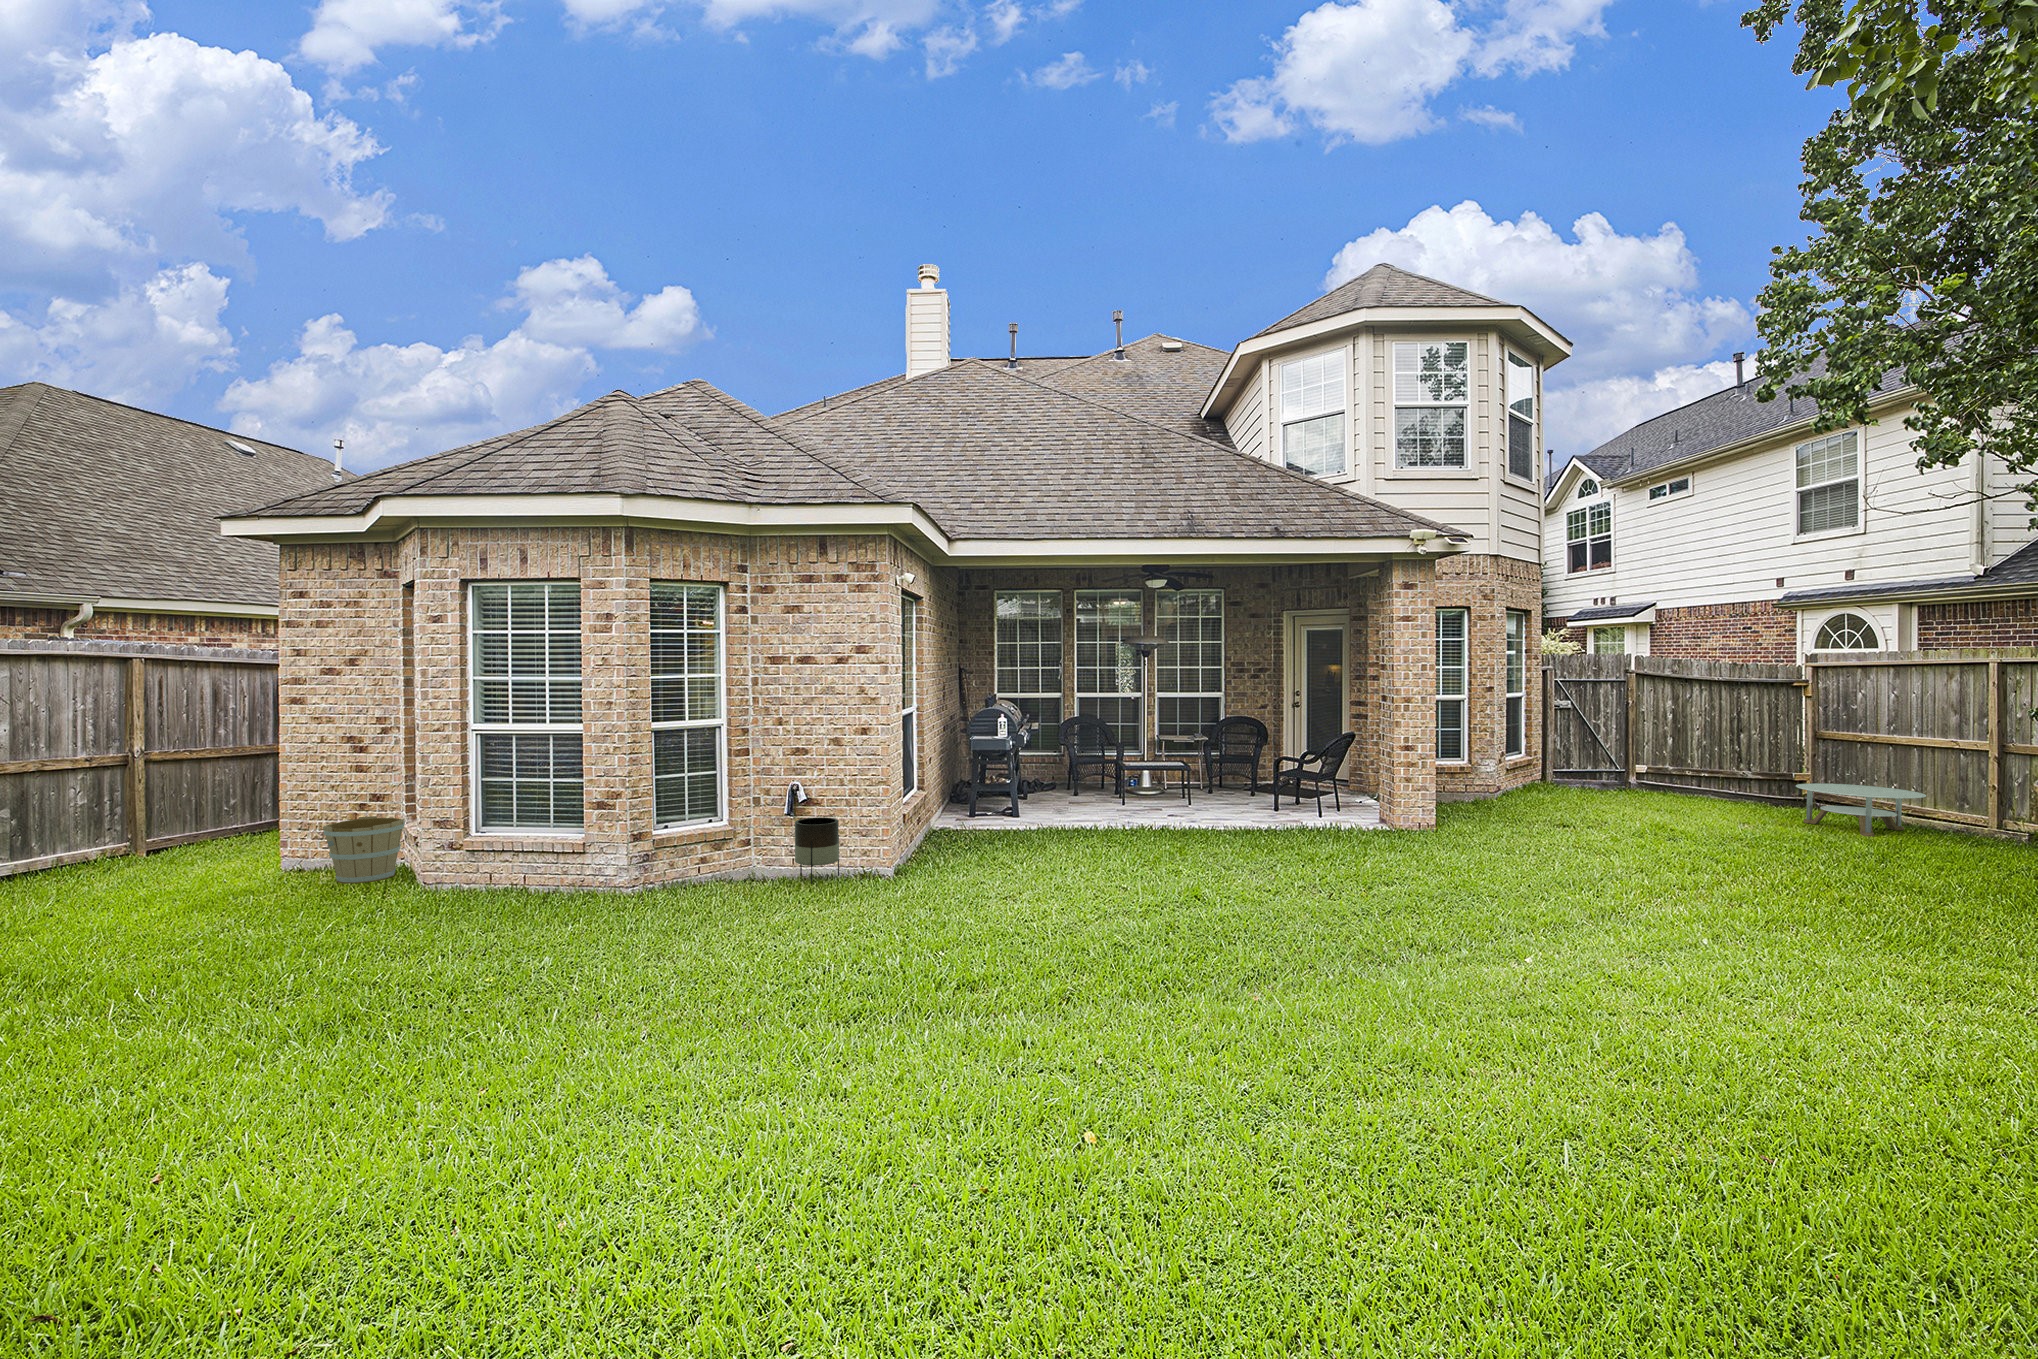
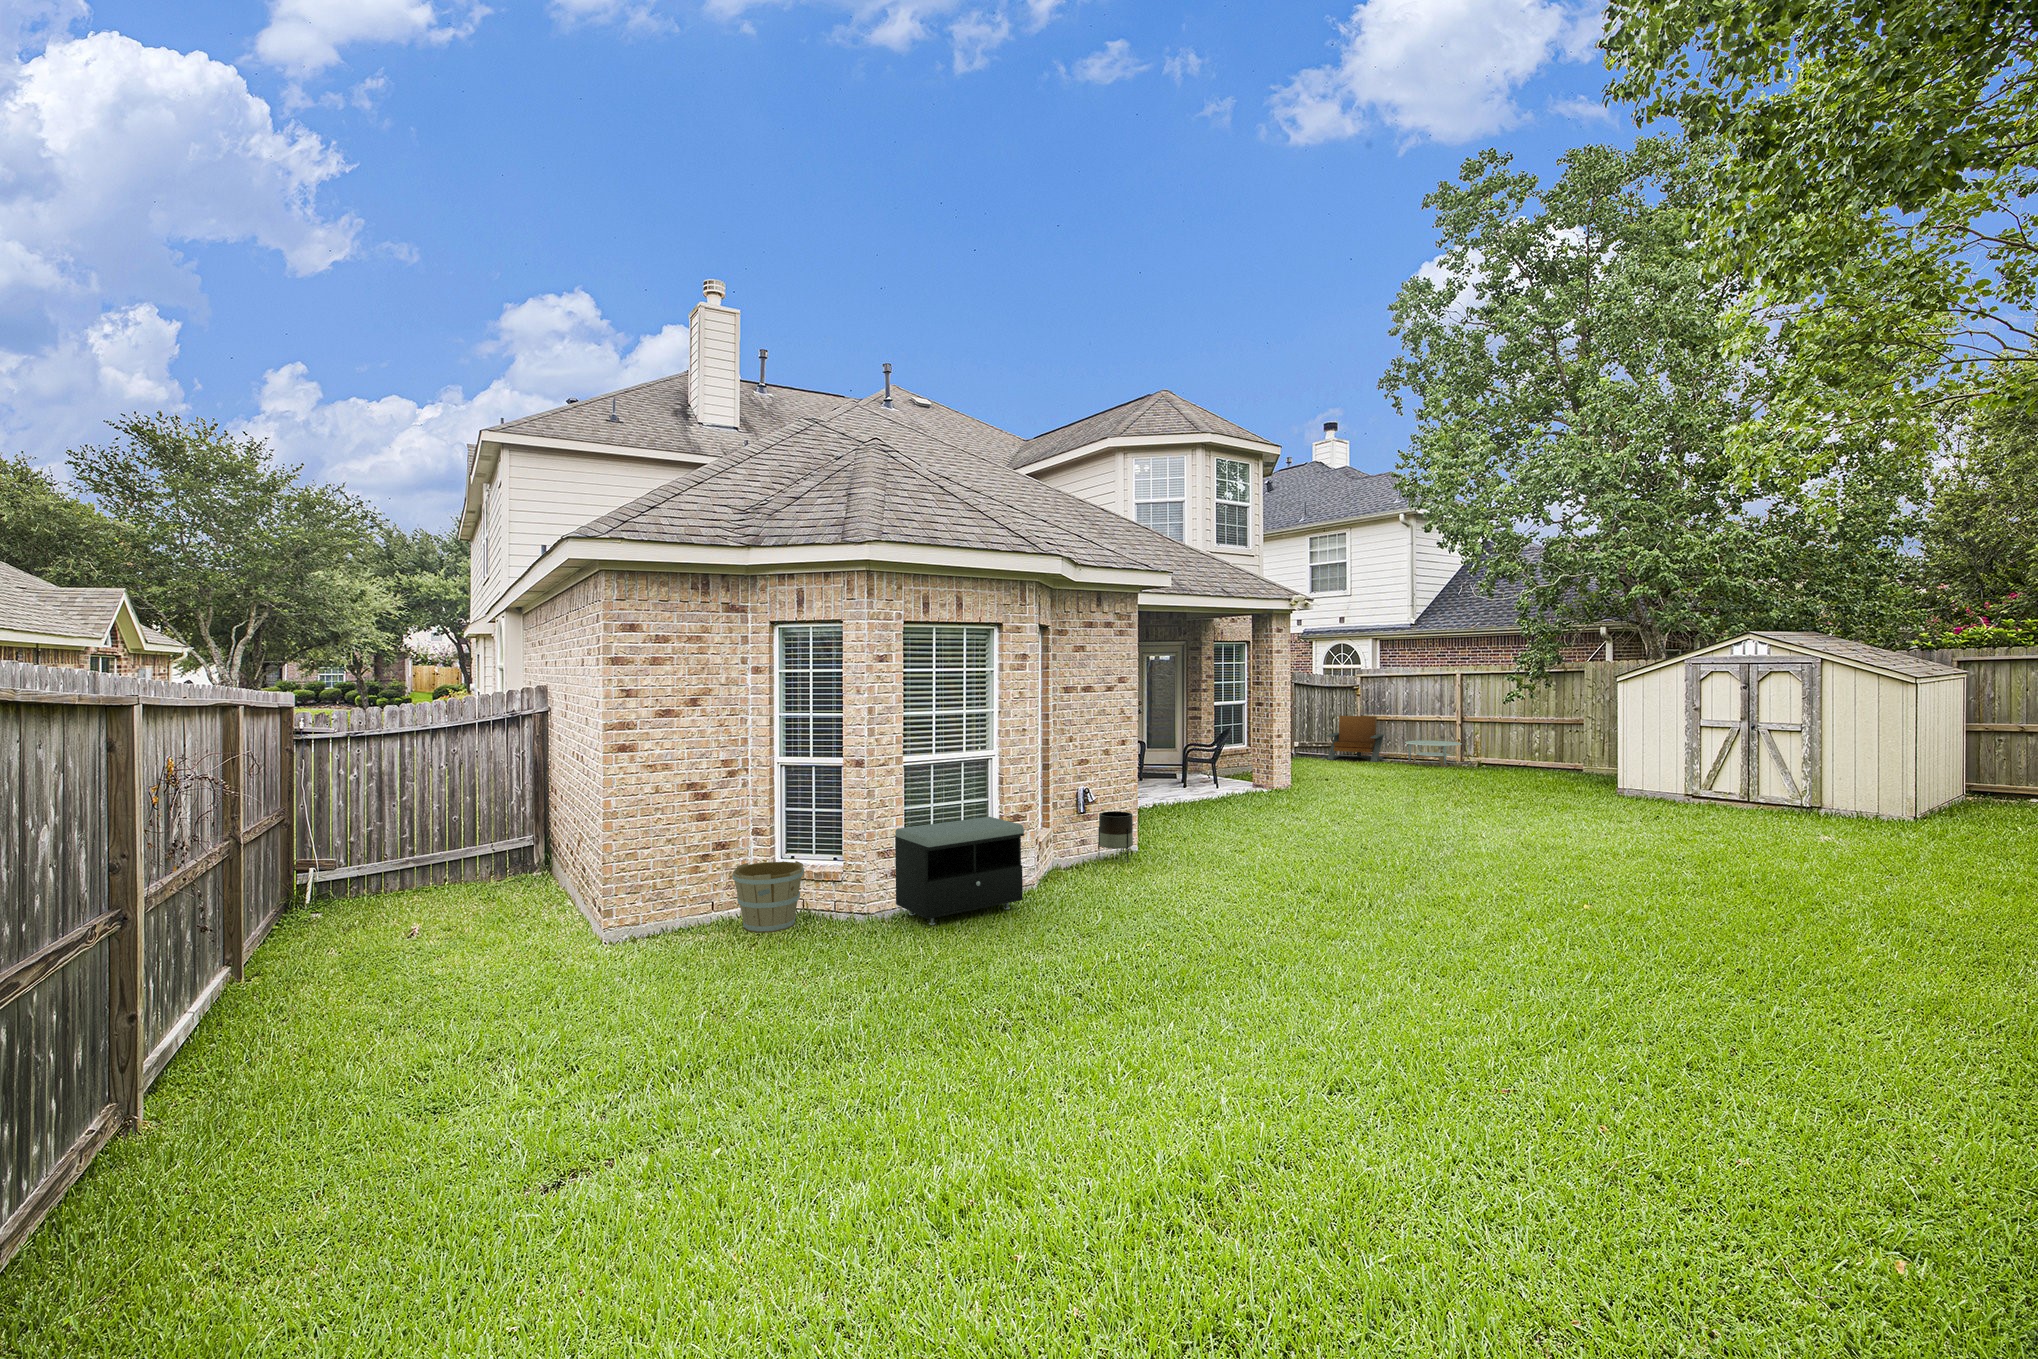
lounge chair: none [1663,731,1792,815] -> present [1327,716,1384,762]
storage bench: none [400,799,566,905] -> present [895,817,1024,925]

